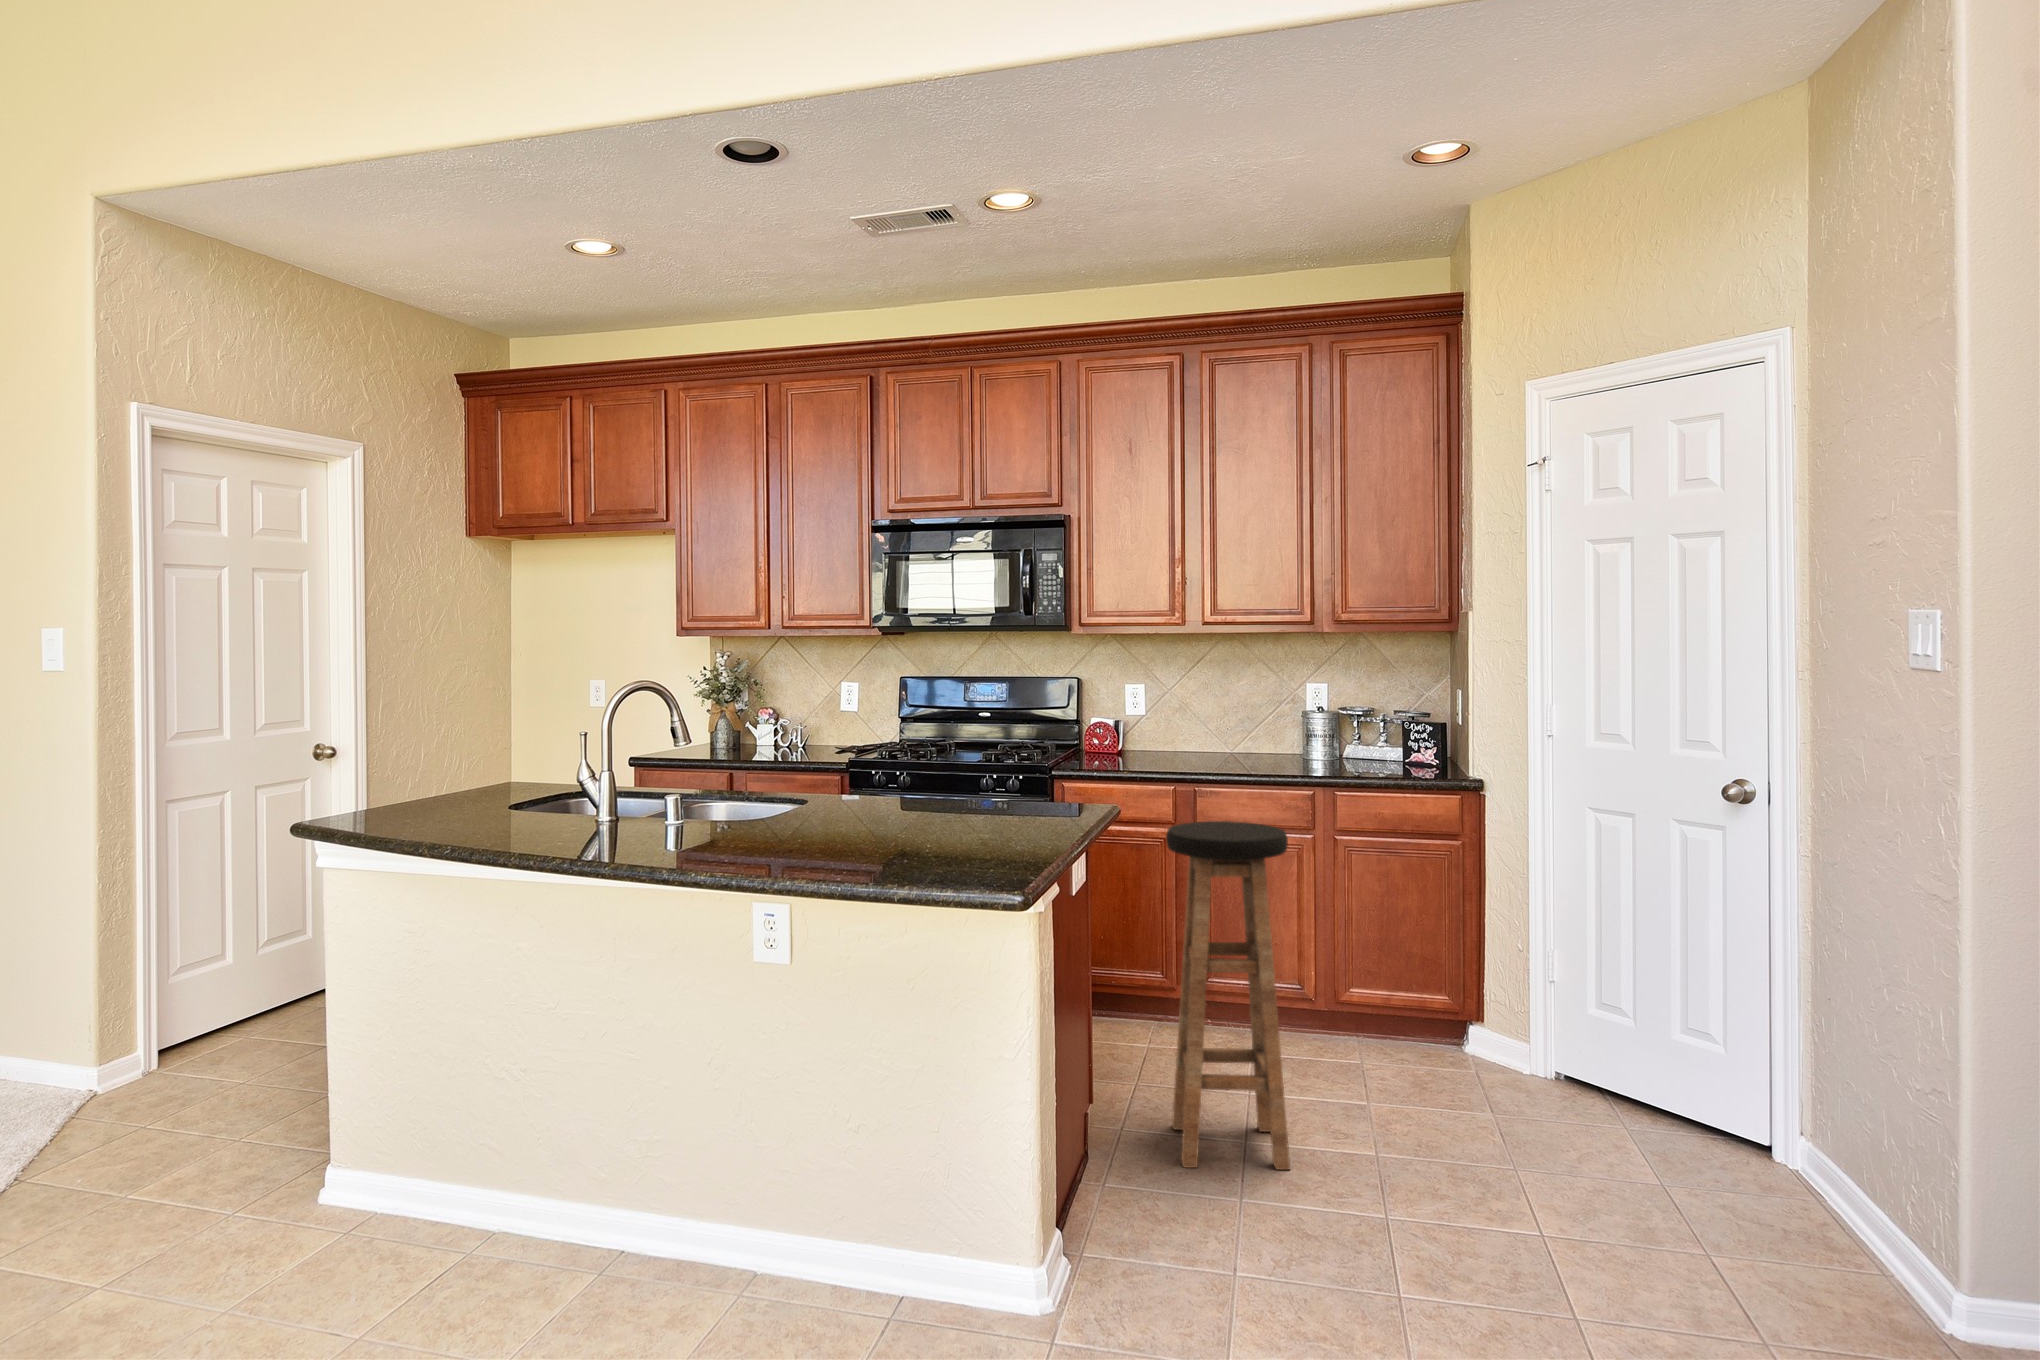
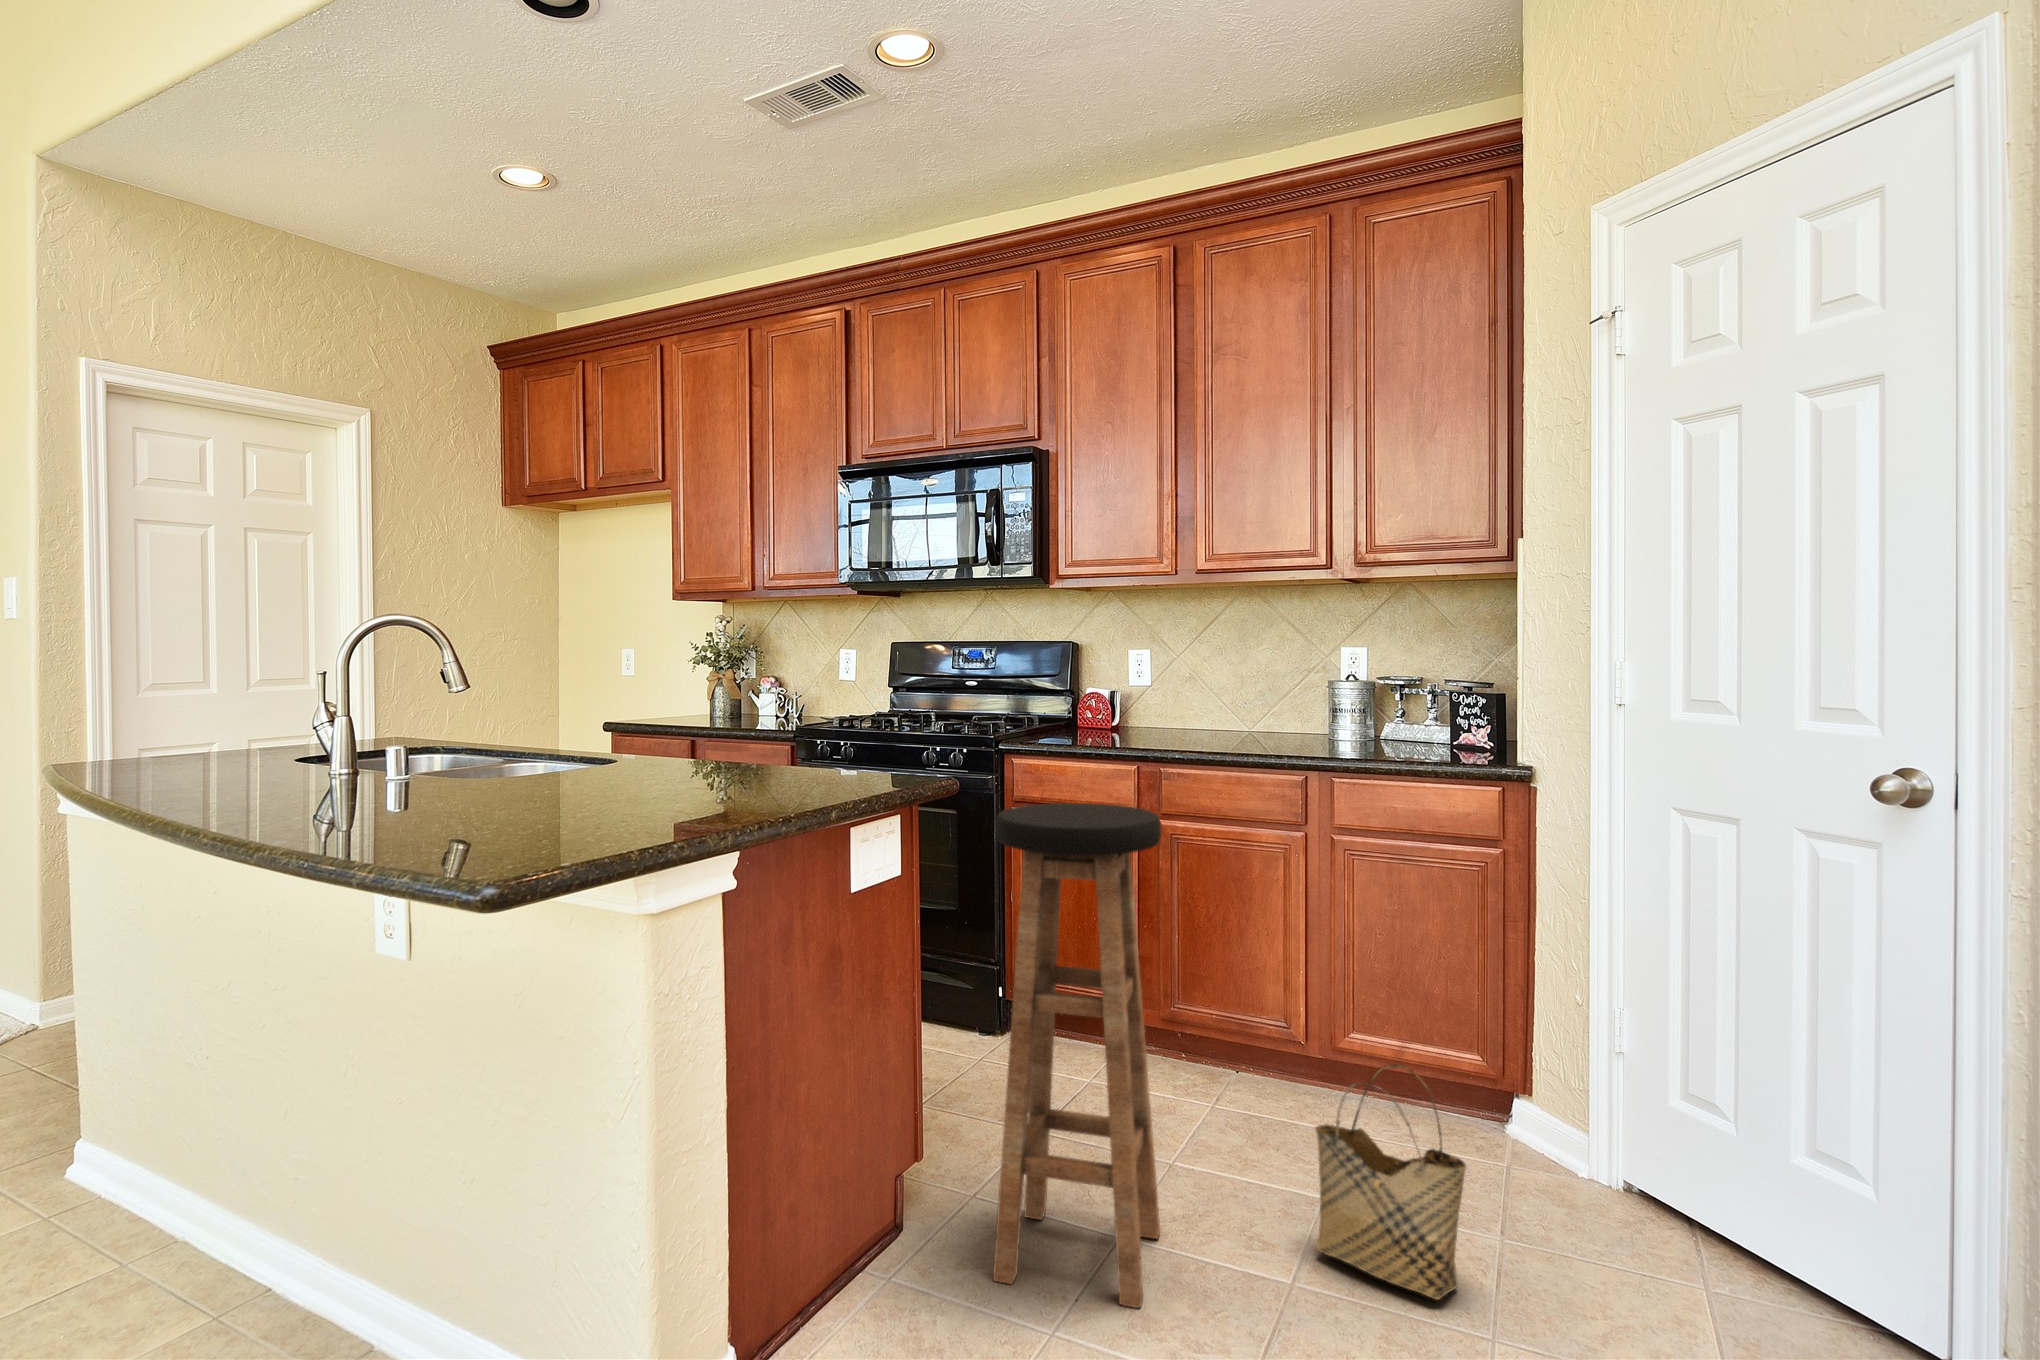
woven basket: none [1375,992,1482,1142] -> present [1315,1064,1466,1299]

